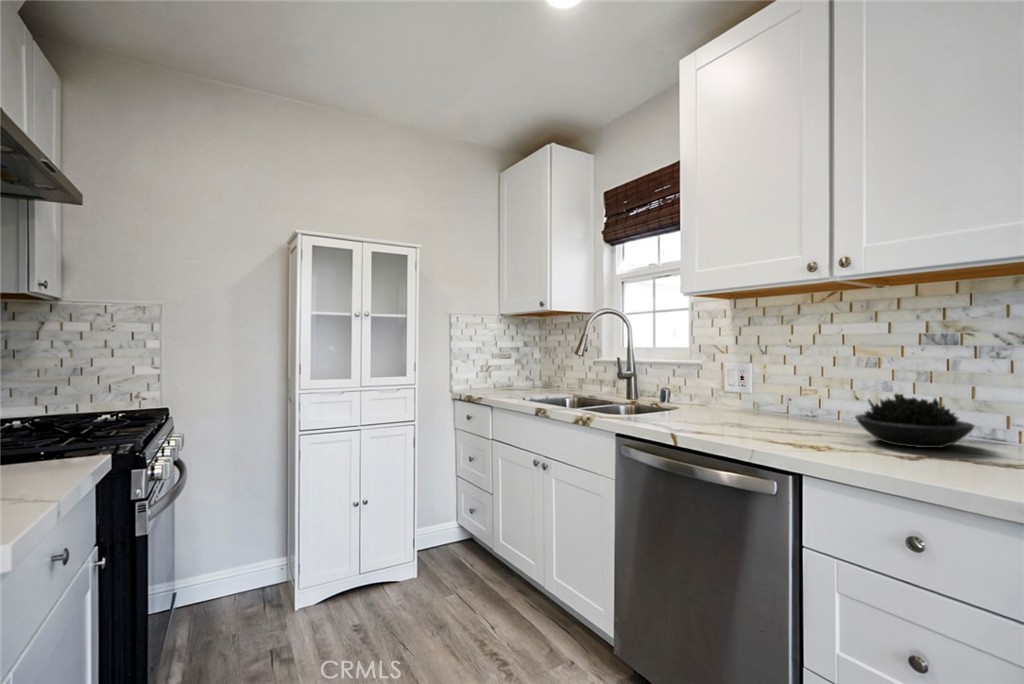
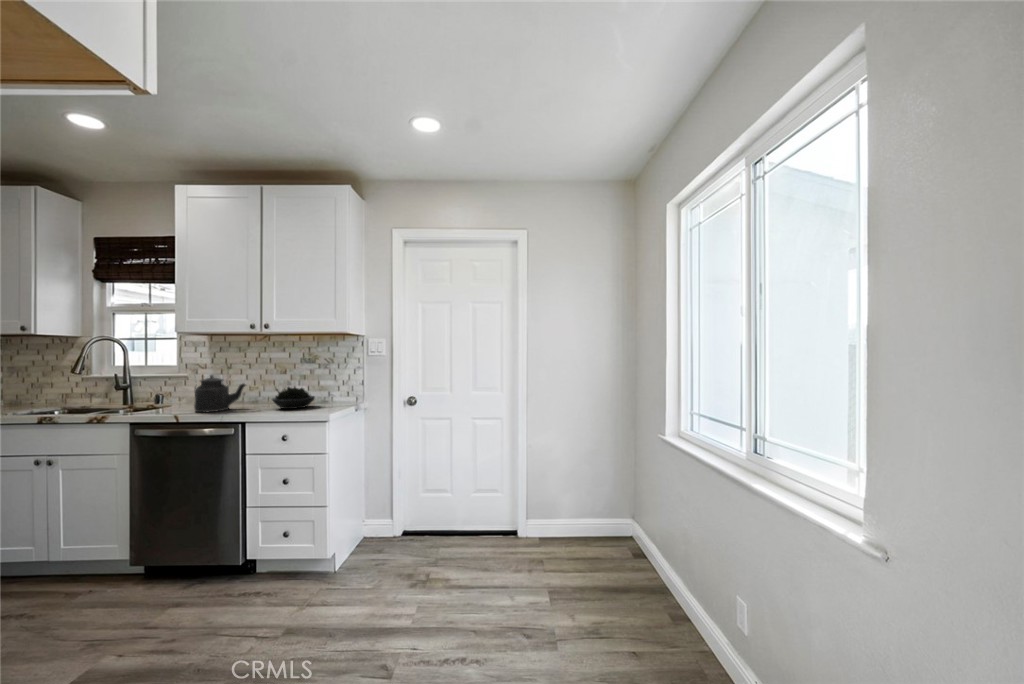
kettle: none [705,346,798,427] -> present [194,375,245,412]

